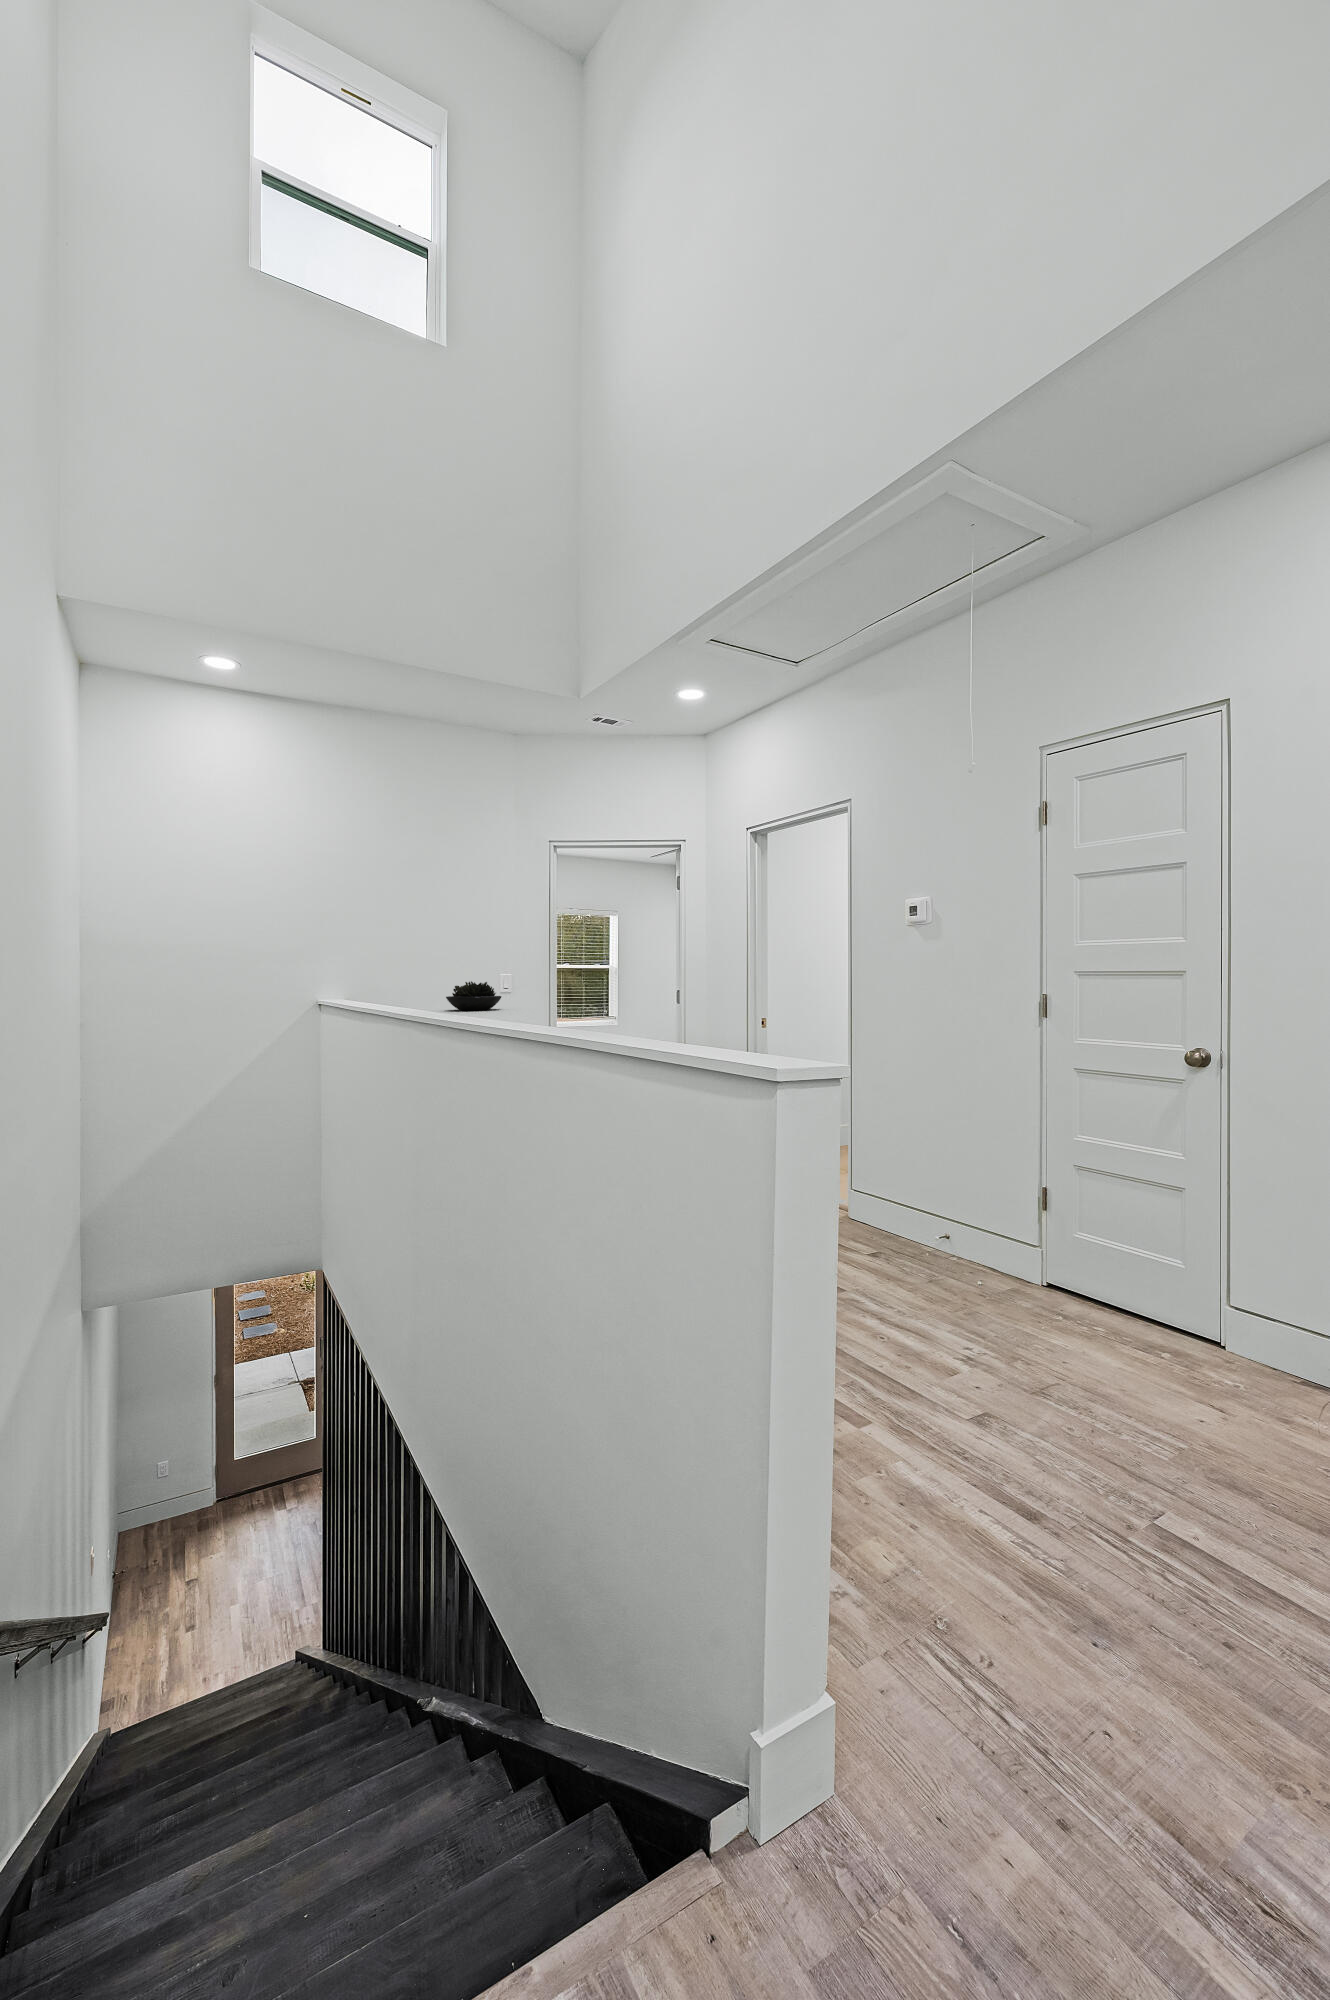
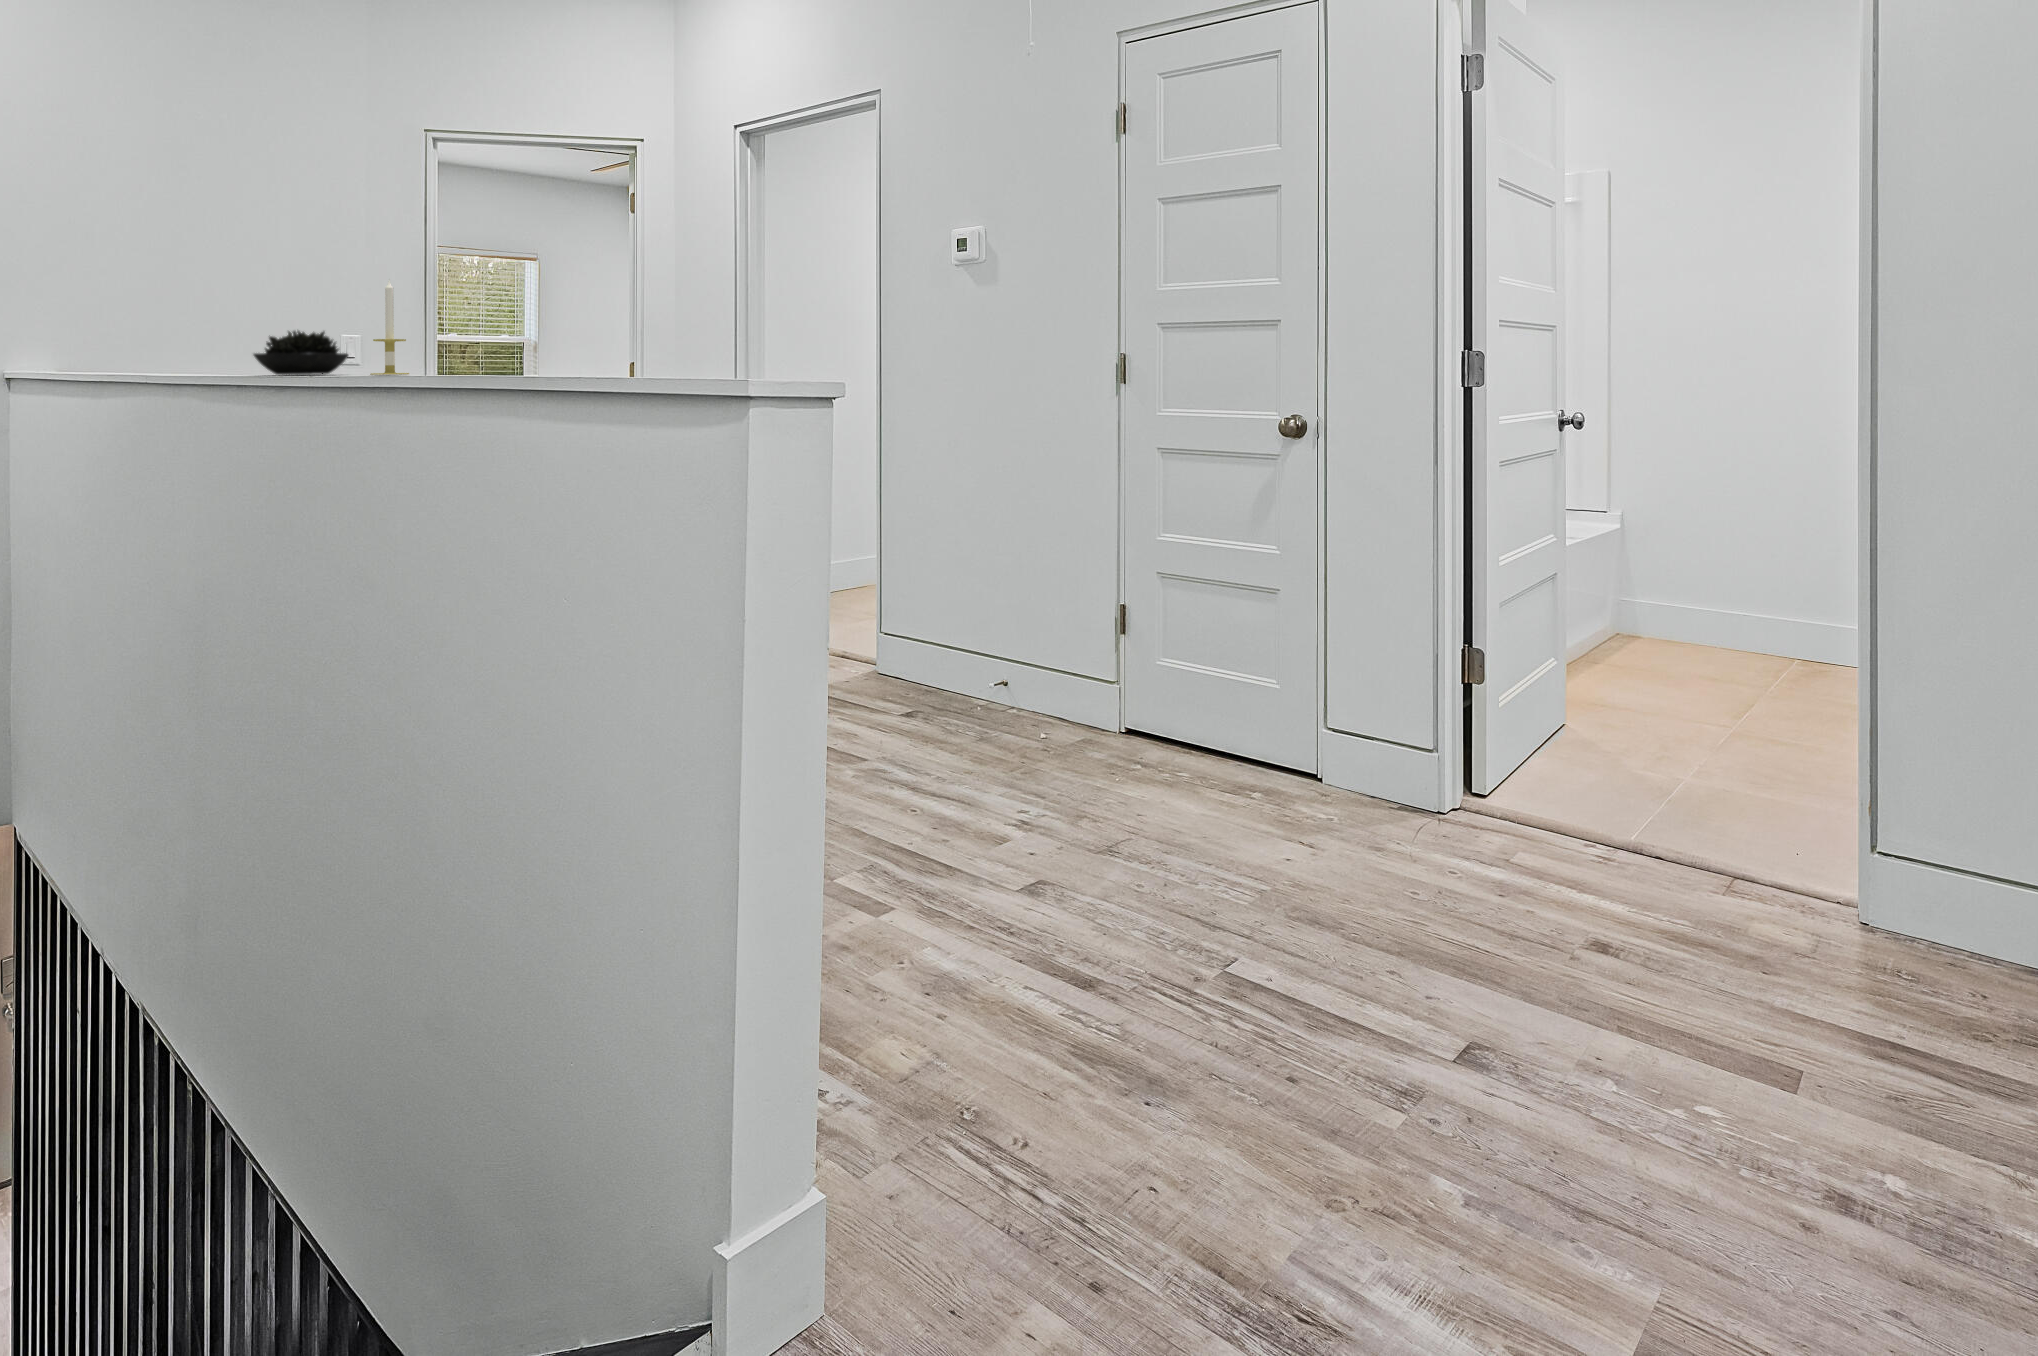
candle: none [514,949,537,1012] -> present [370,280,409,375]

